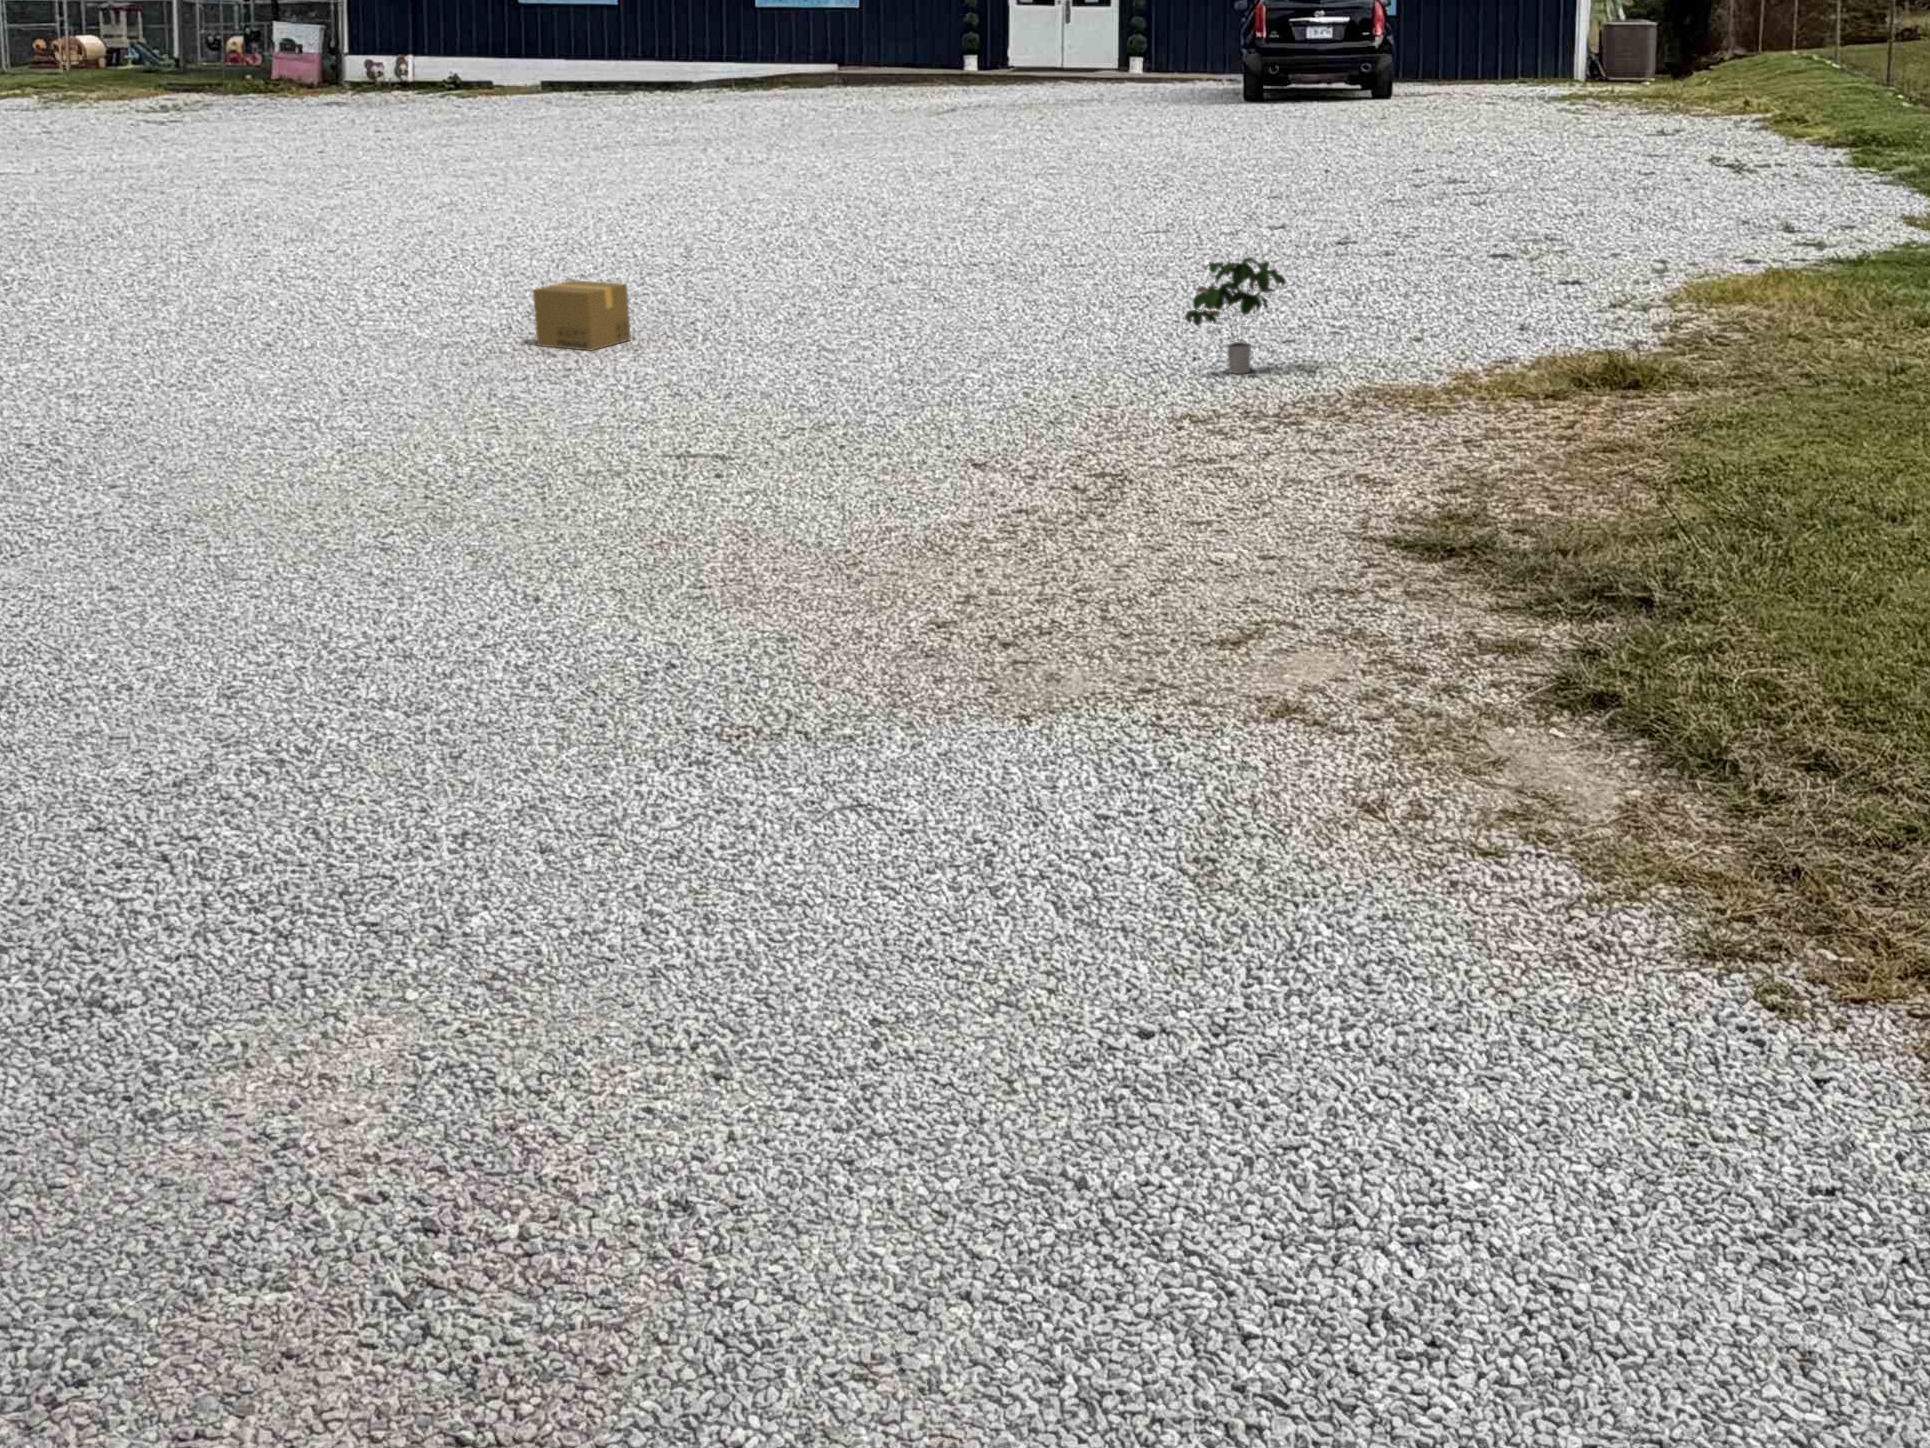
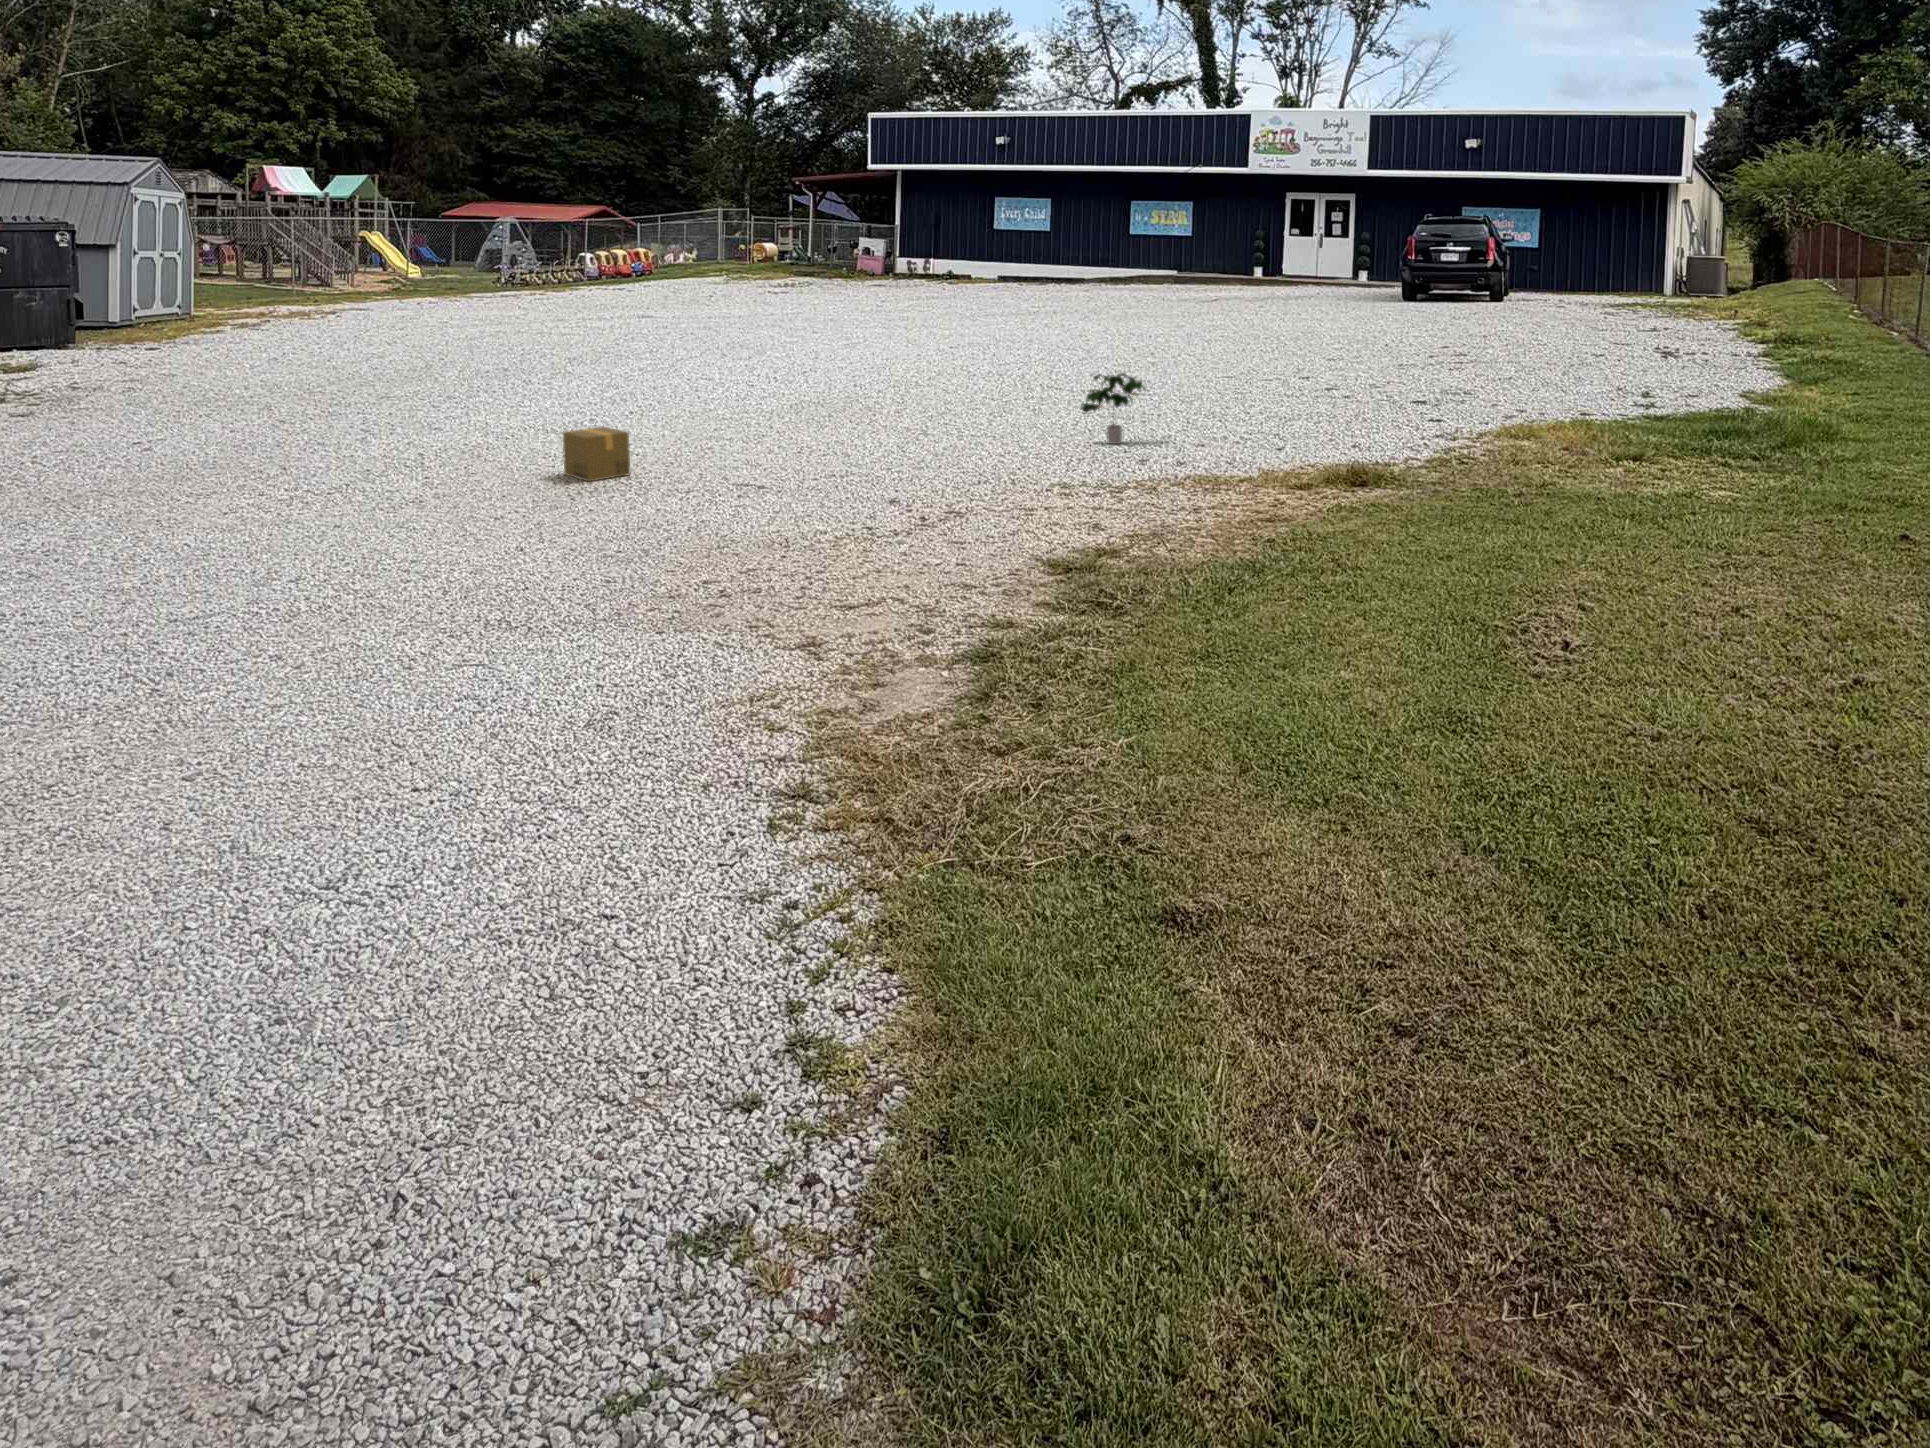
cardboard box: present [533,280,631,351] -> present [563,426,631,482]

